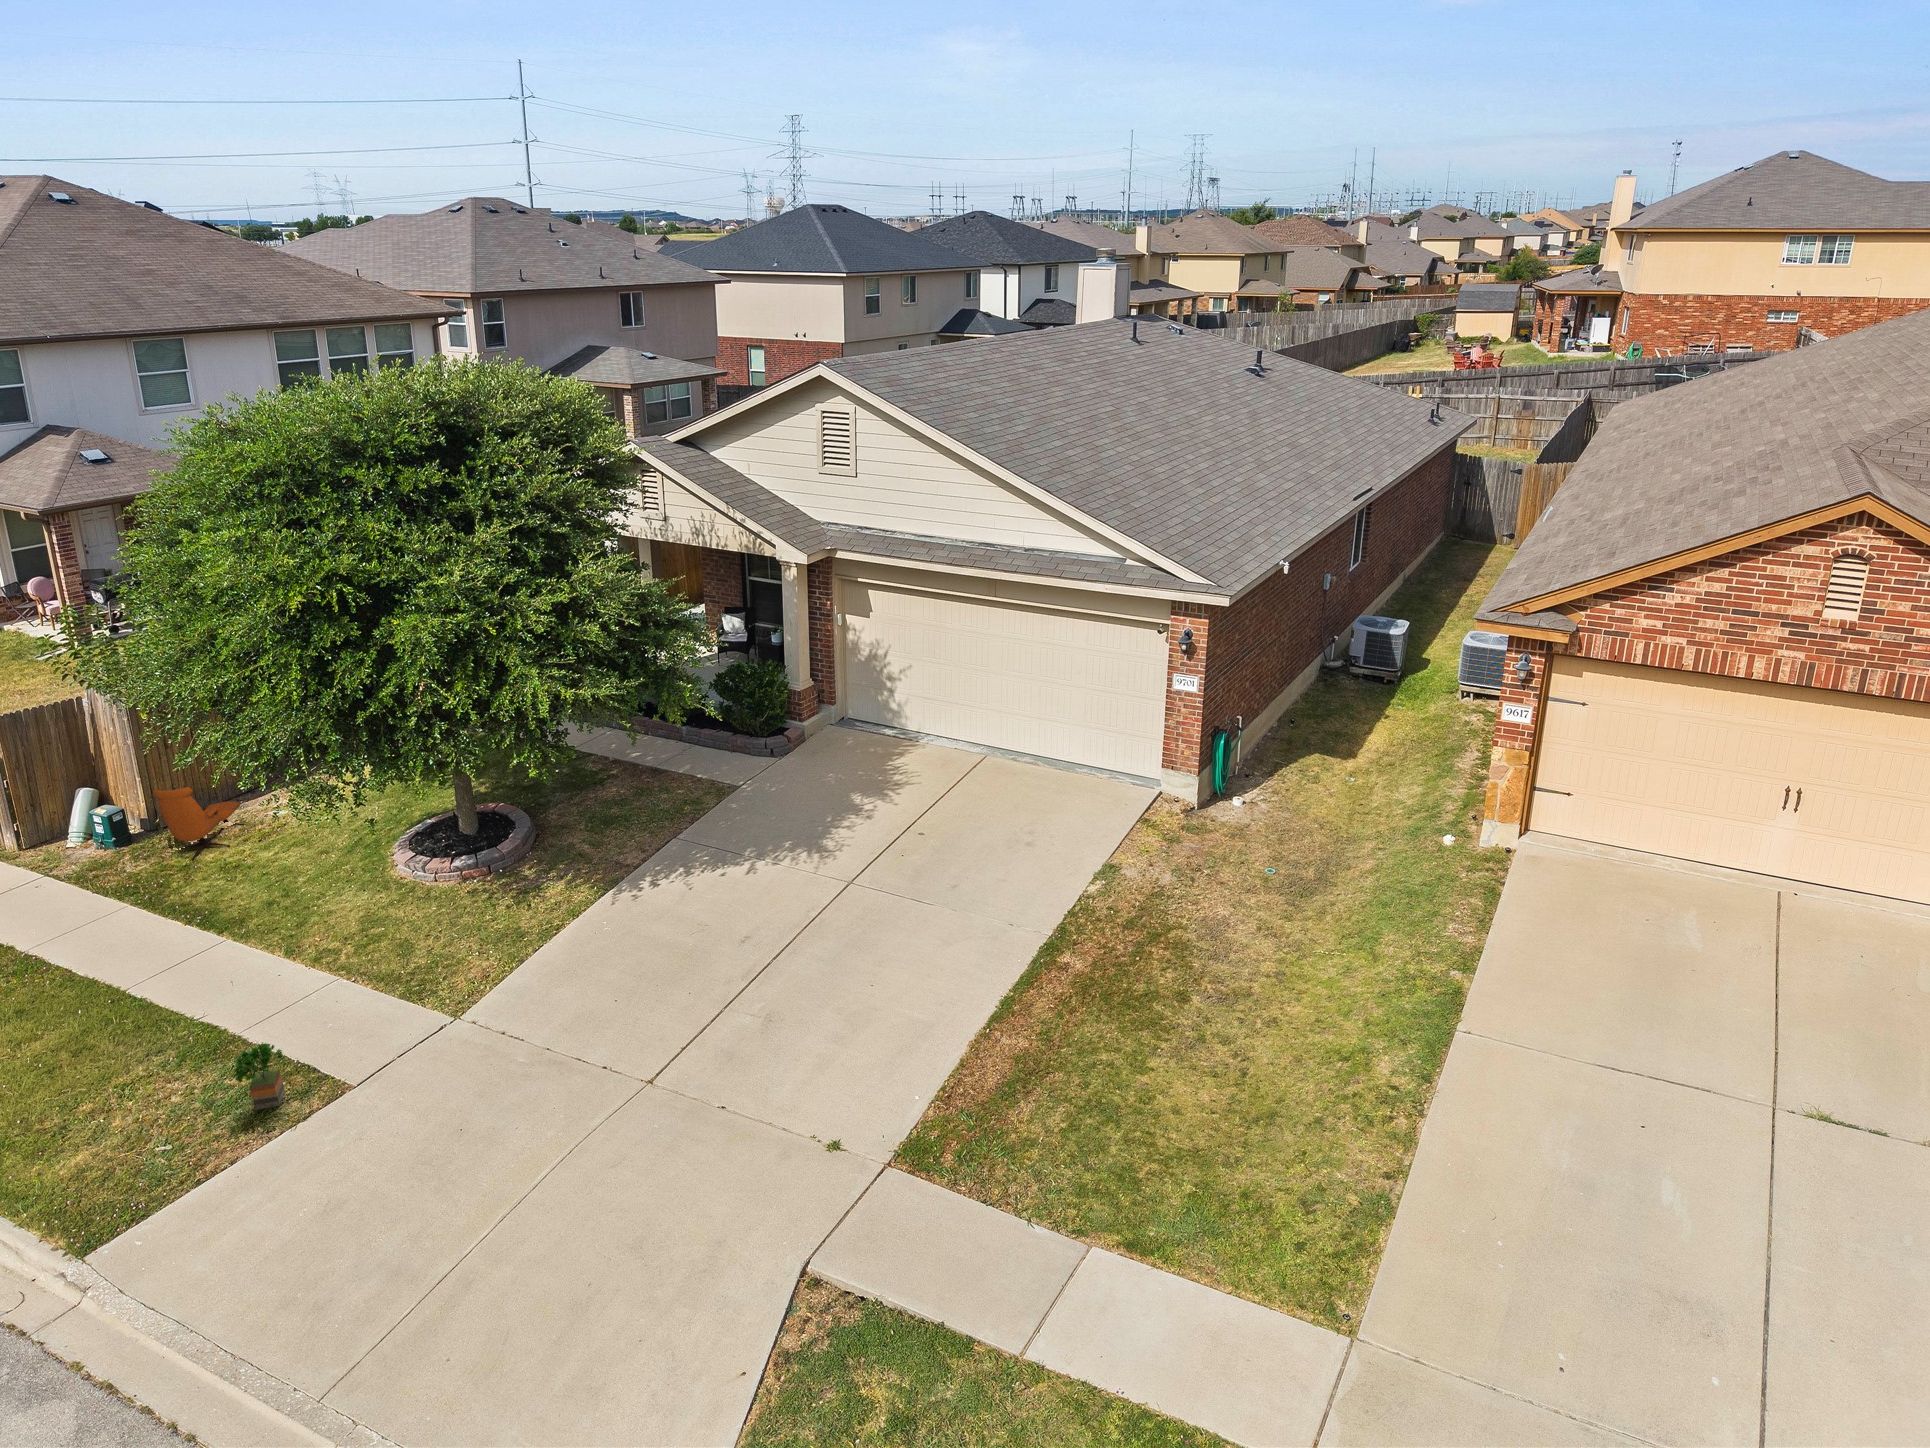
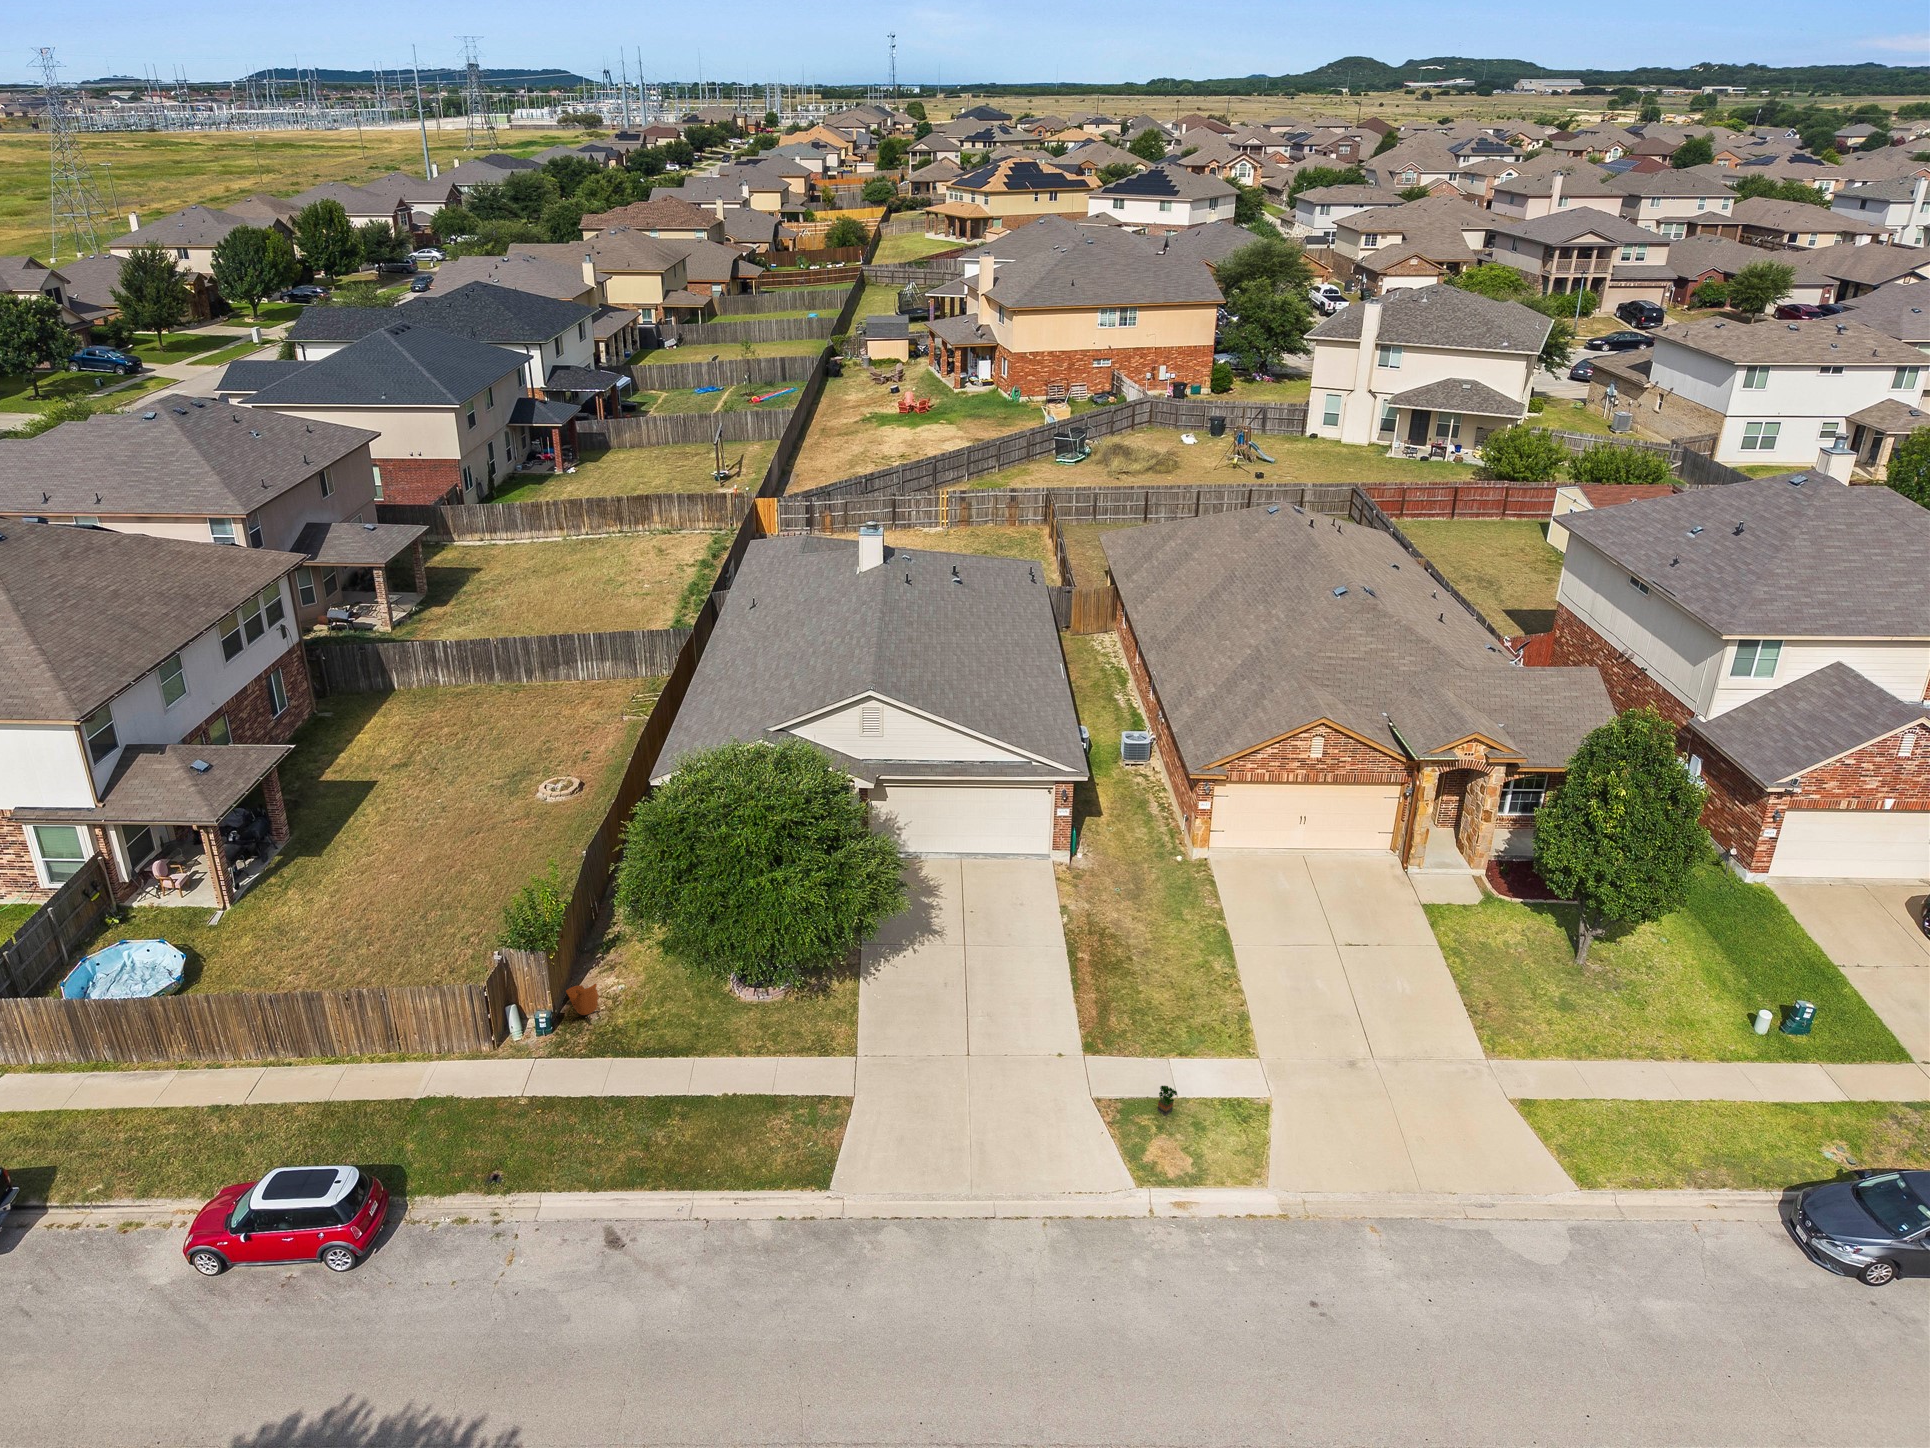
potted tree: present [233,1043,285,1110] -> present [1158,1086,1177,1116]

